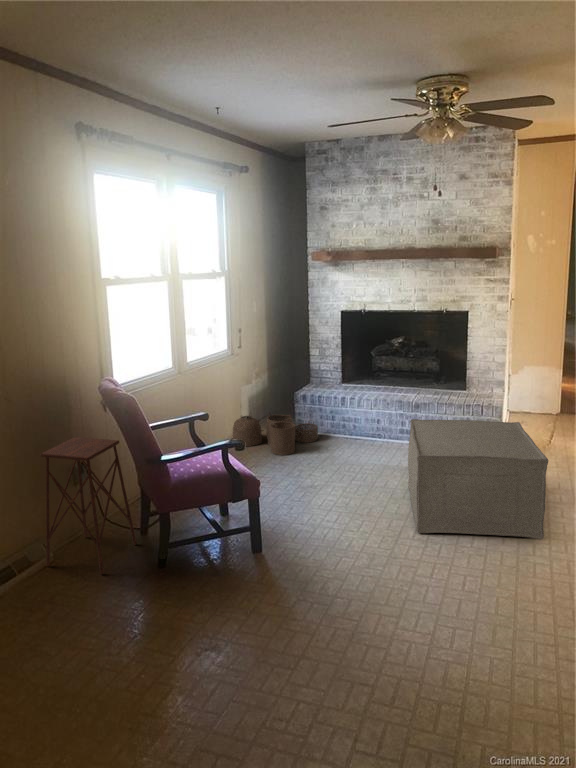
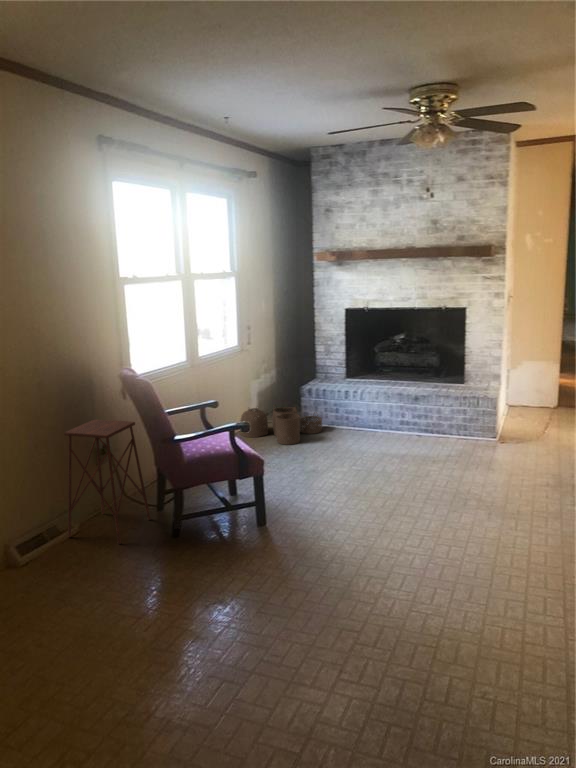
ottoman: present [408,419,548,539] -> none [406,407,533,515]

